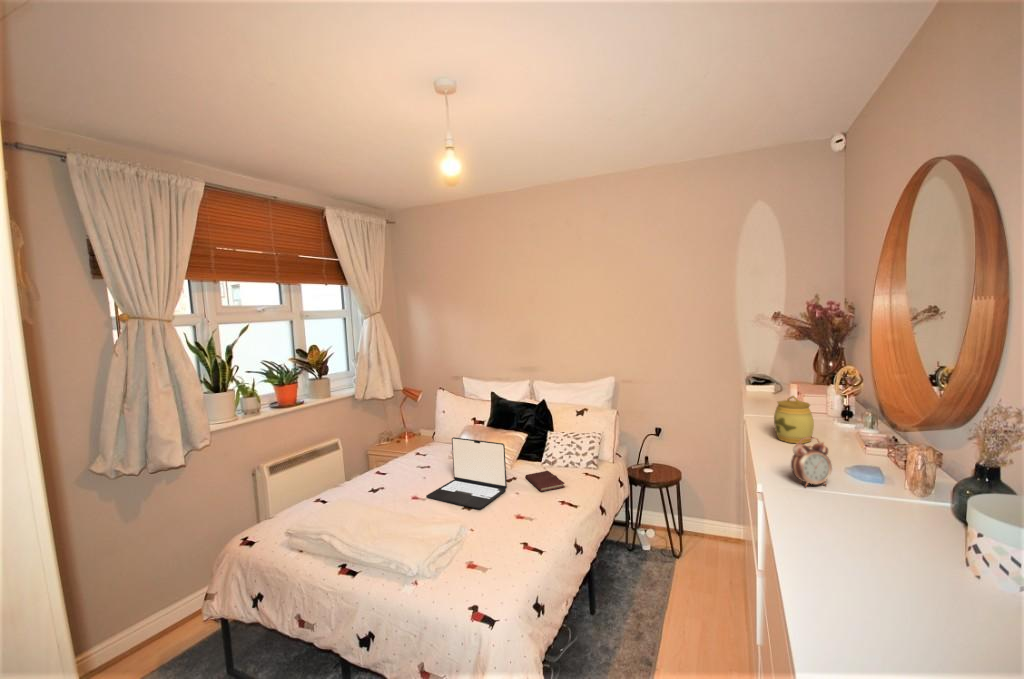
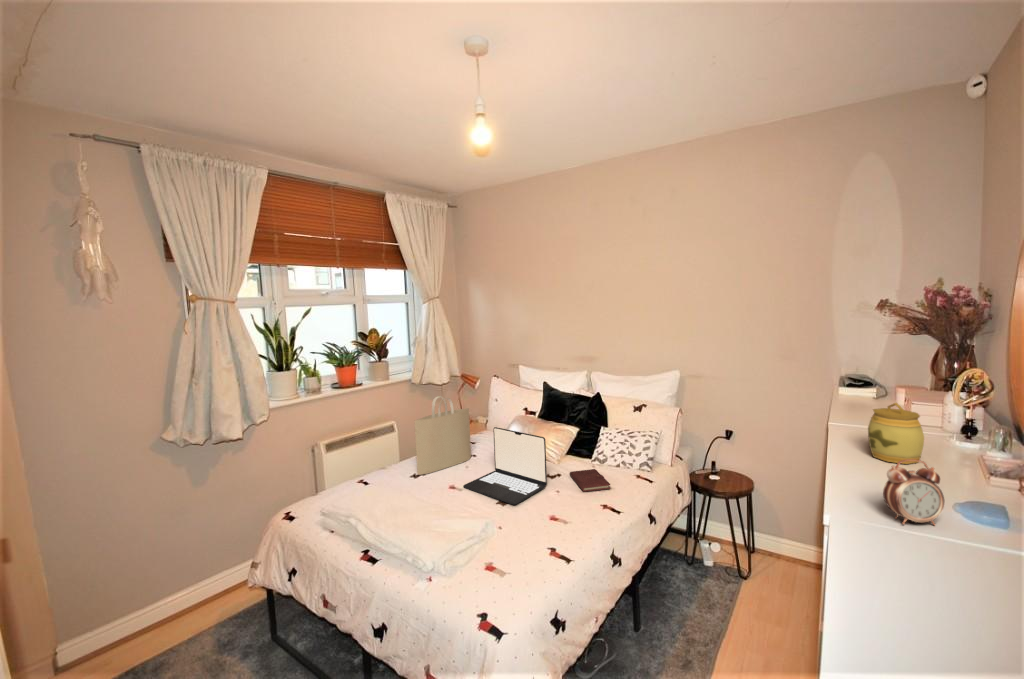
tote bag: none [373,410,427,490] -> present [415,396,471,475]

